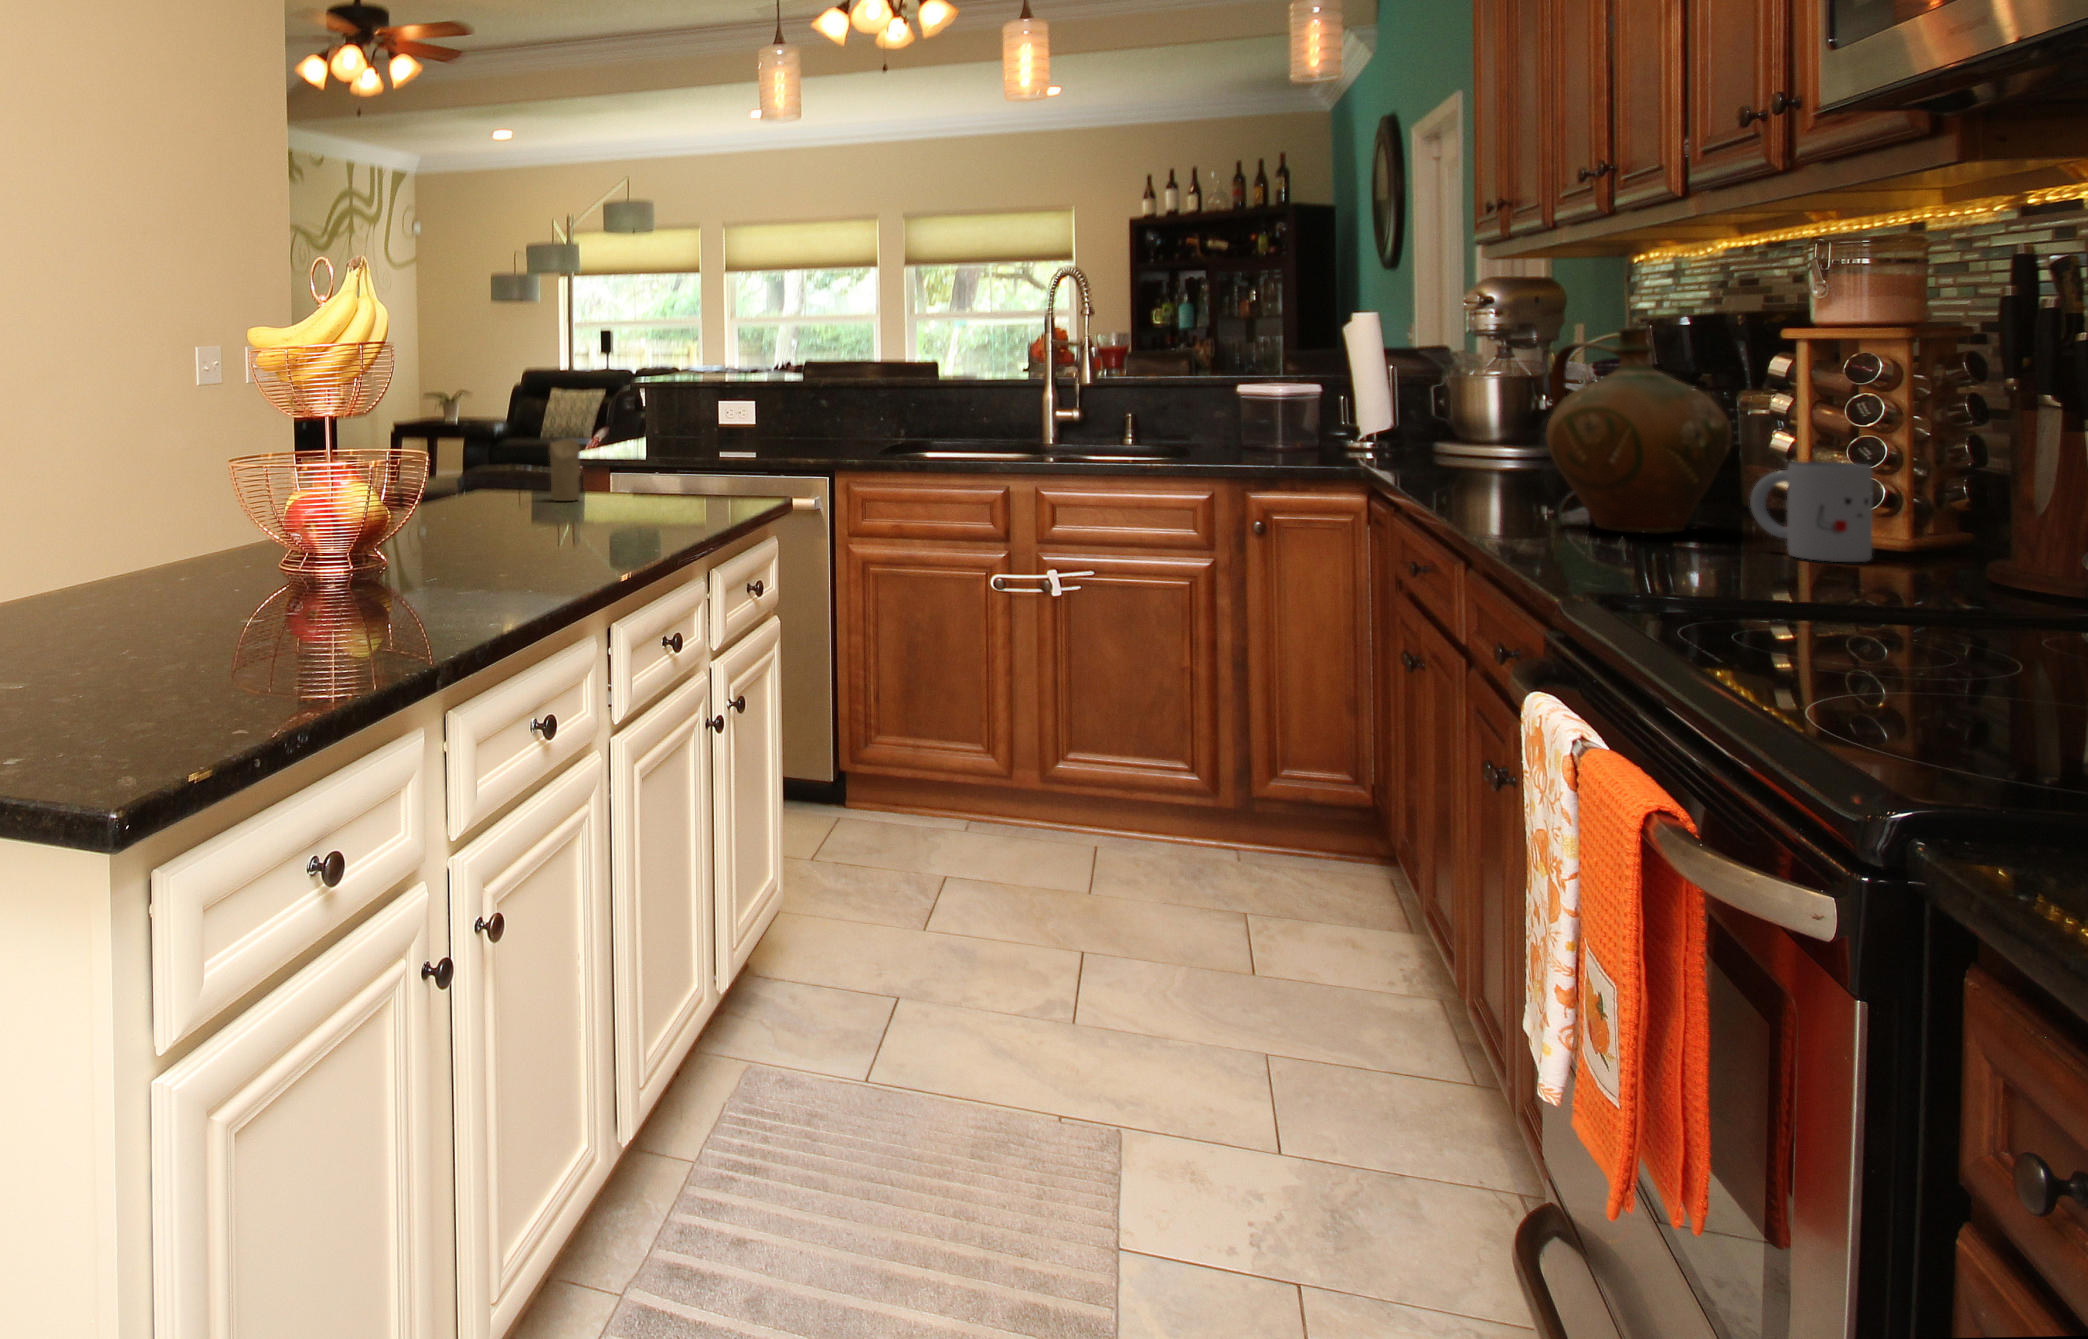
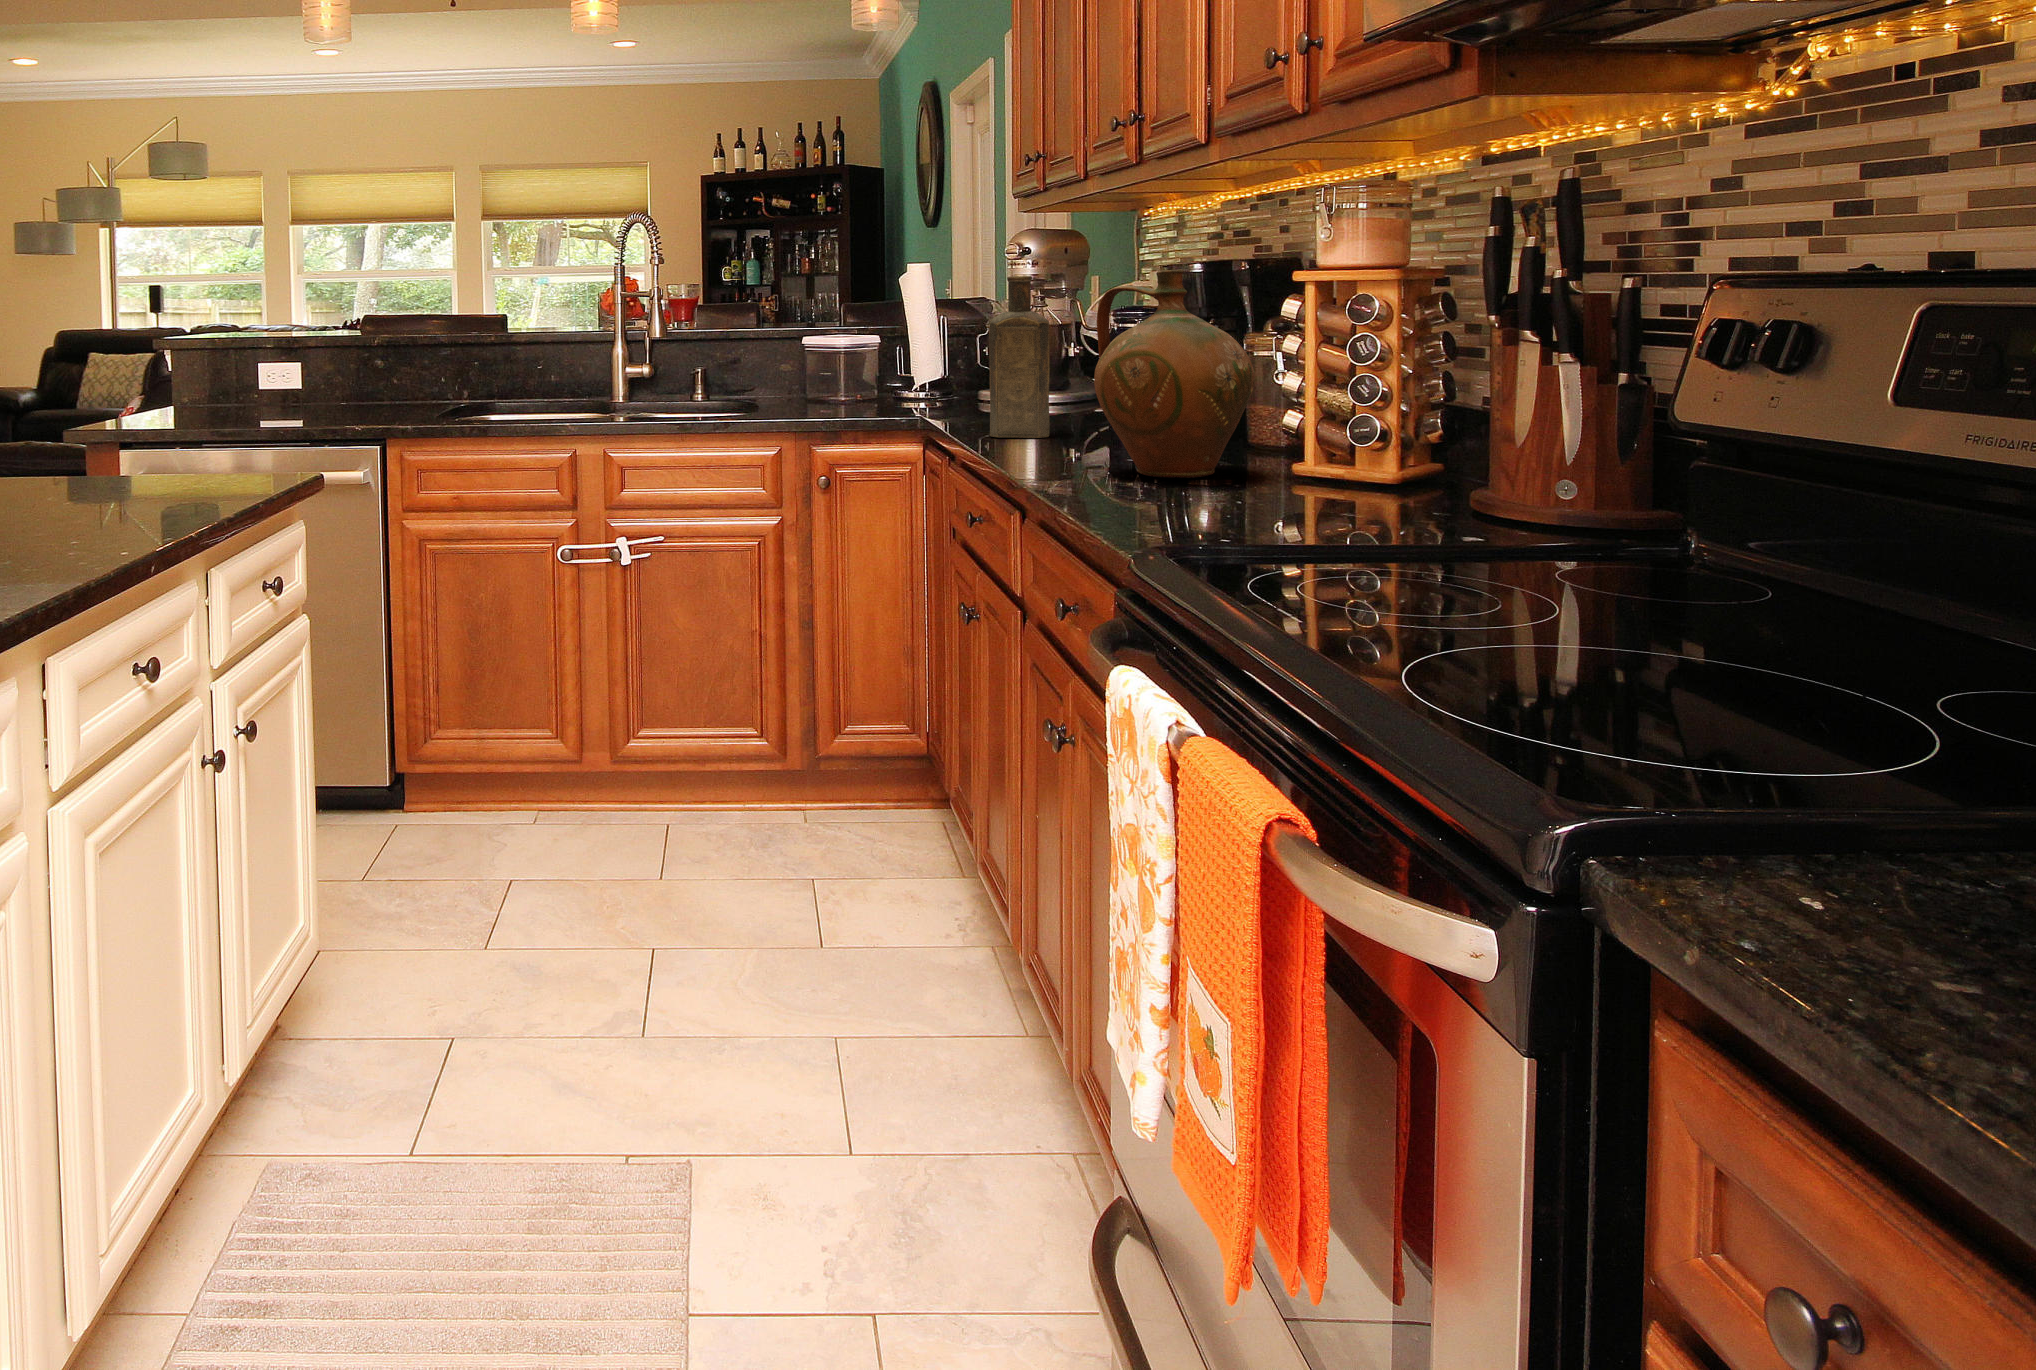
bottle: none [1432,330,1508,491] -> present [989,276,1050,438]
candle: present [550,439,581,501] -> none [14,412,58,491]
mug: present [1750,461,1873,562] -> none [1276,402,1380,501]

